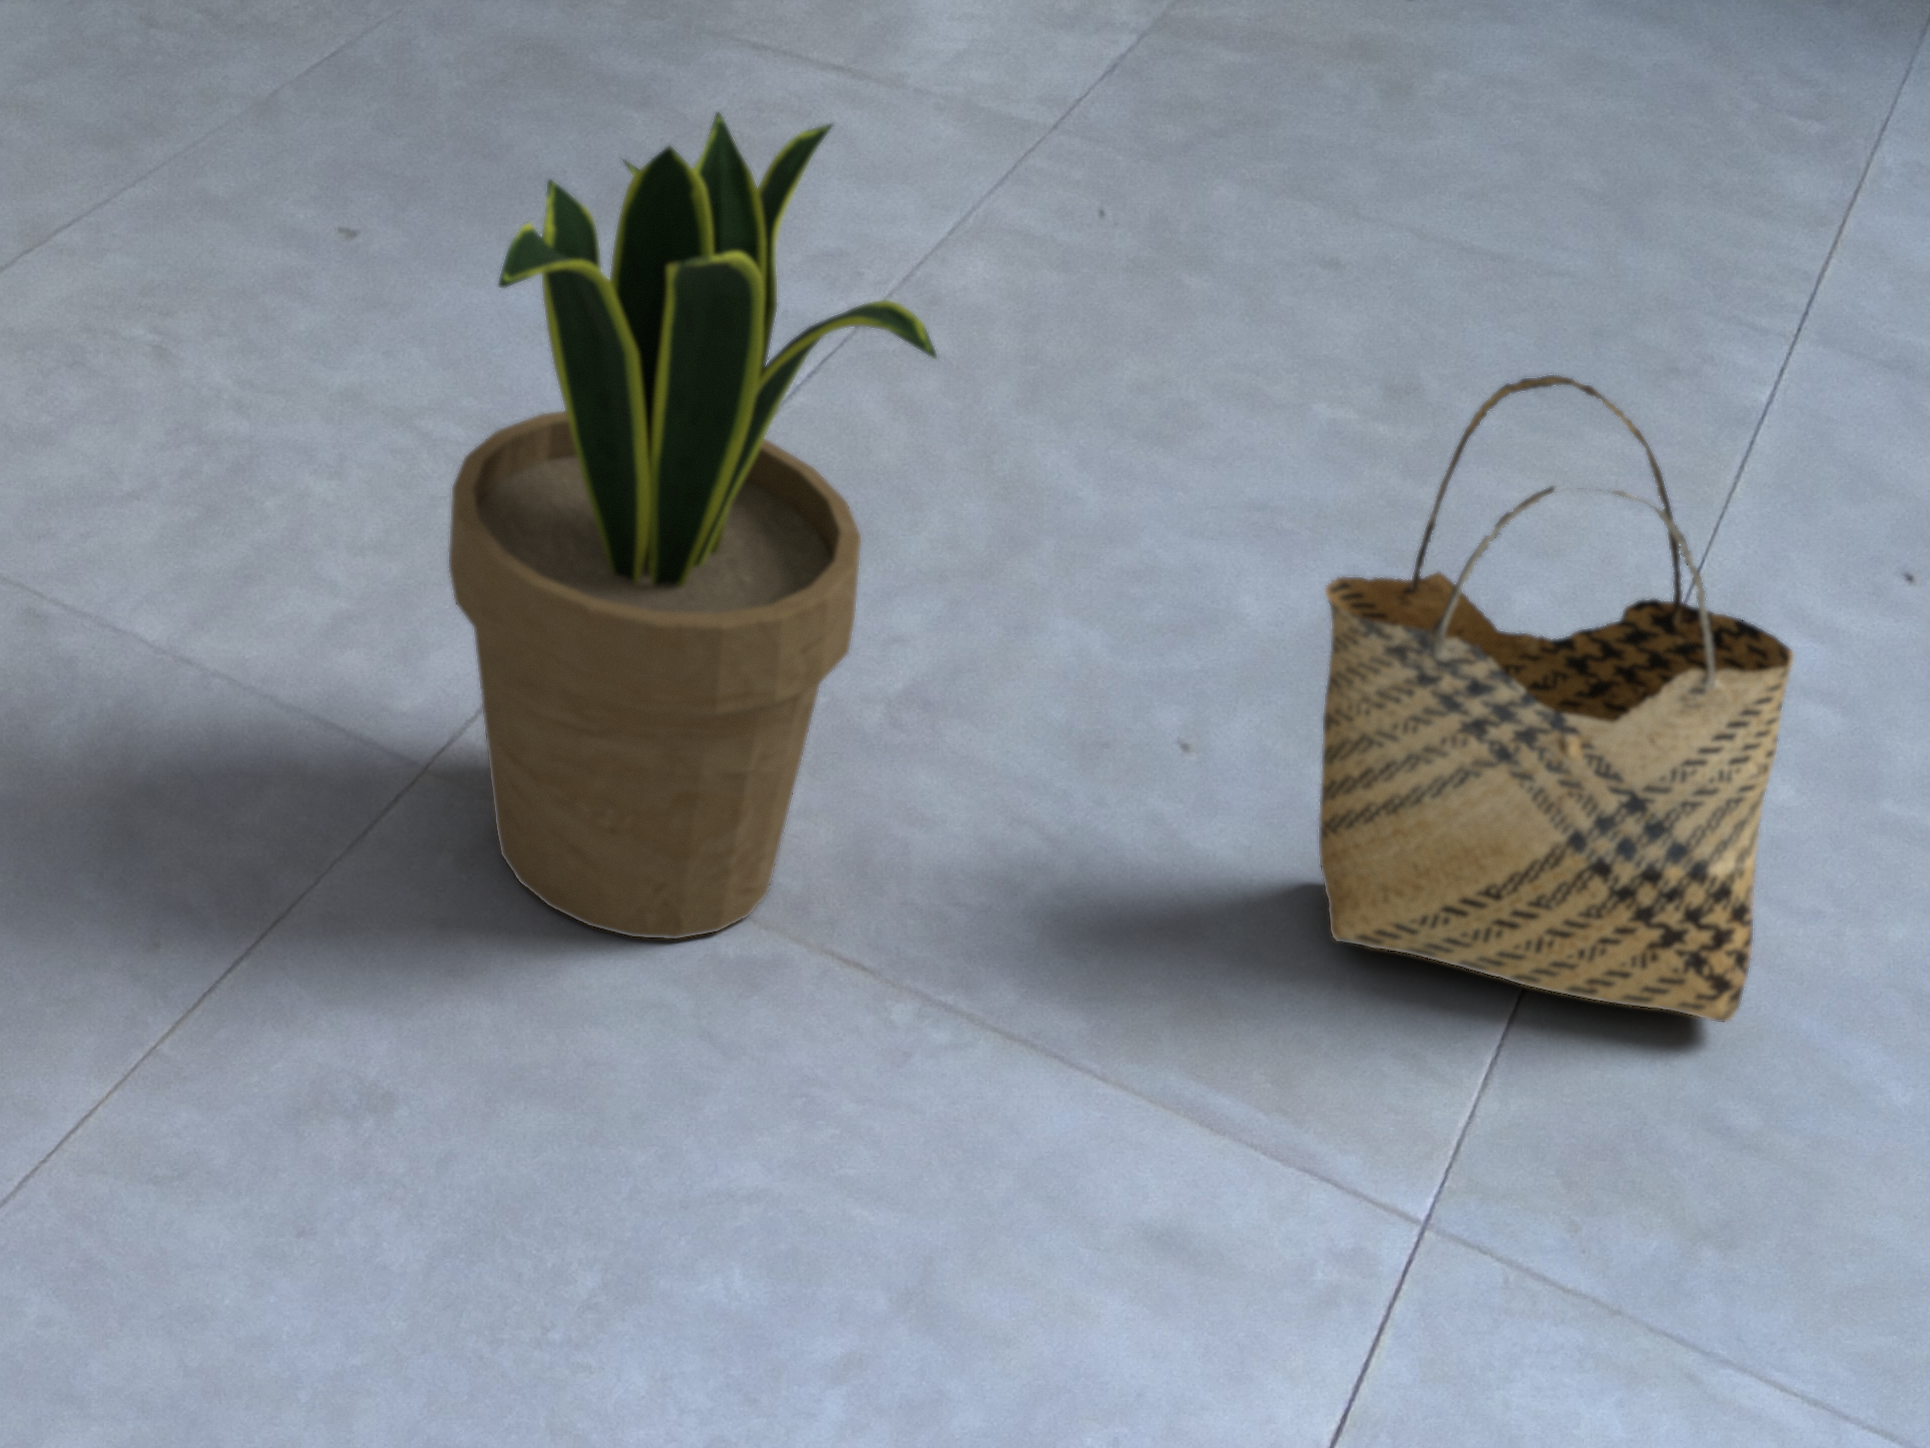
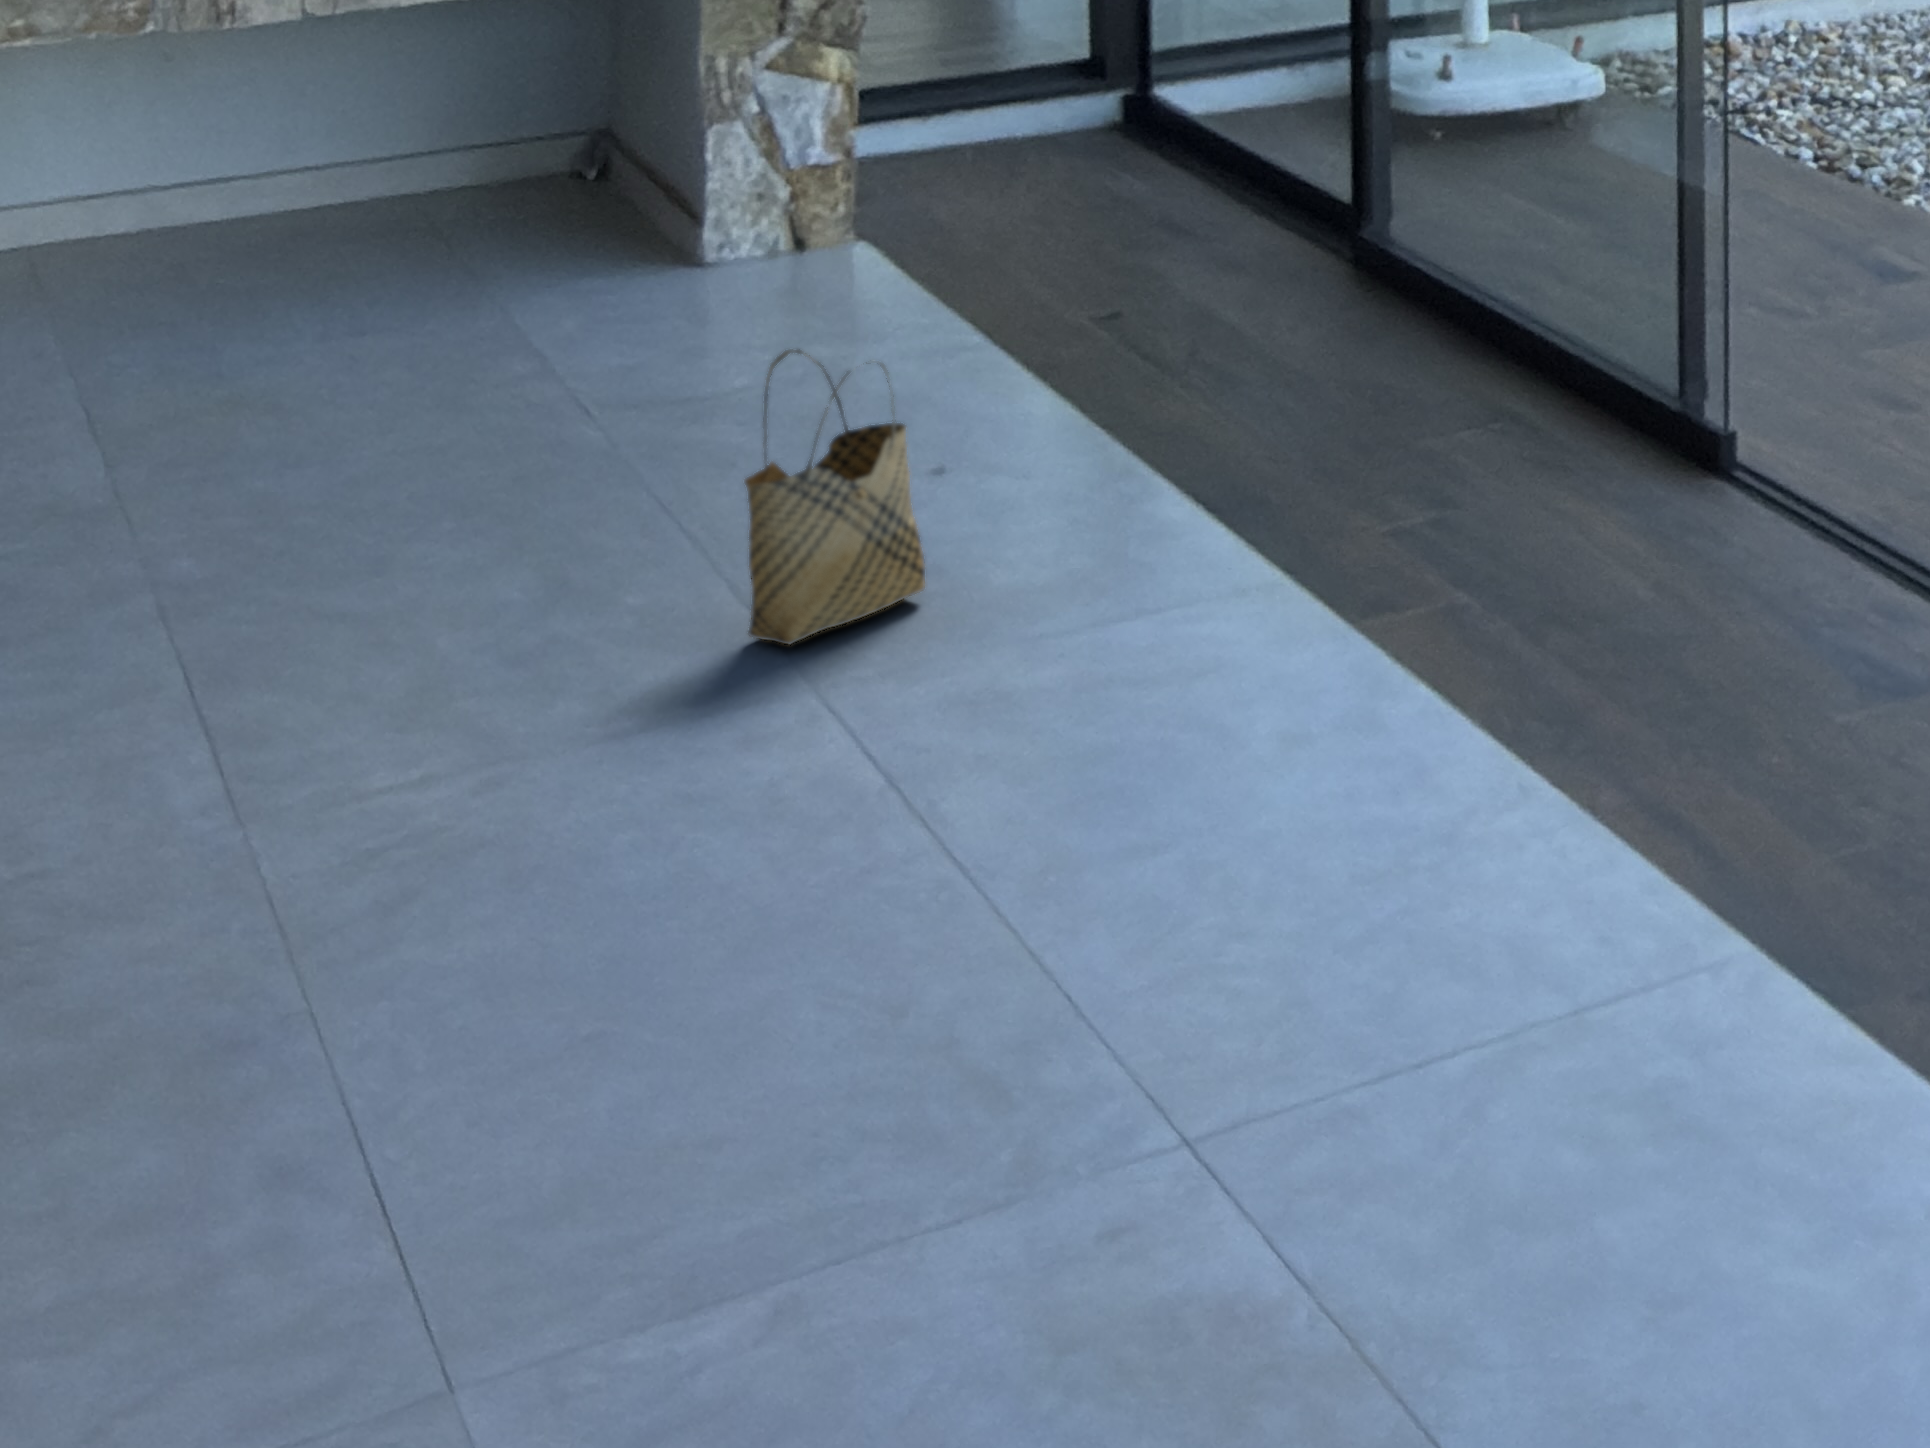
potted plant: present [449,113,937,939] -> none [385,355,646,818]

